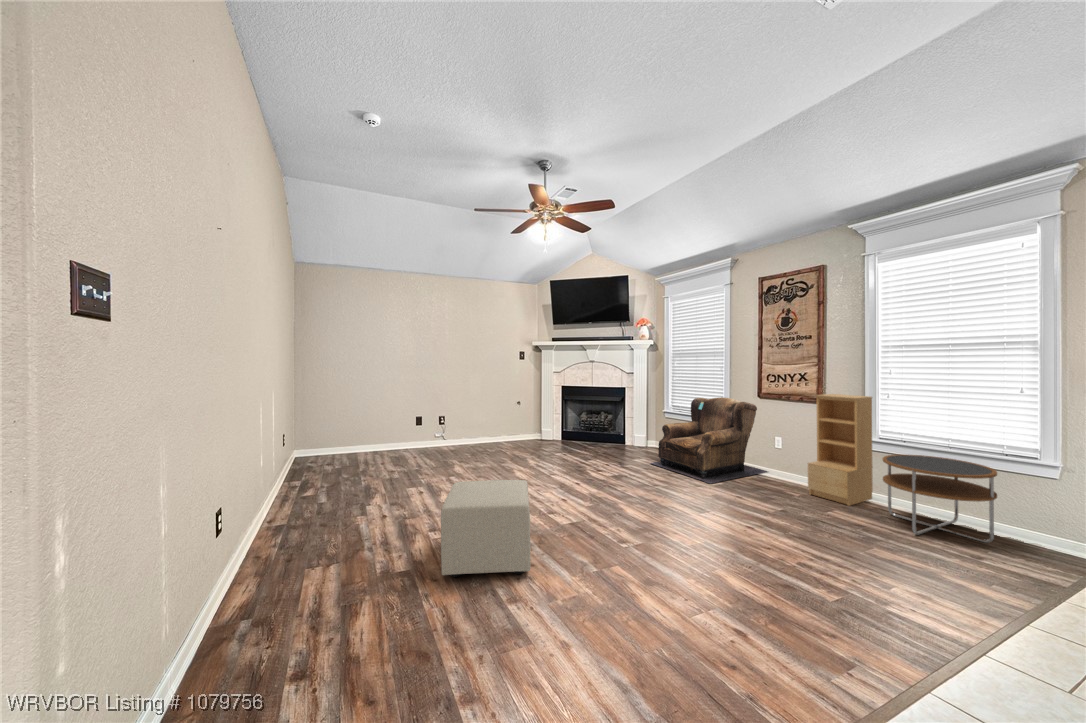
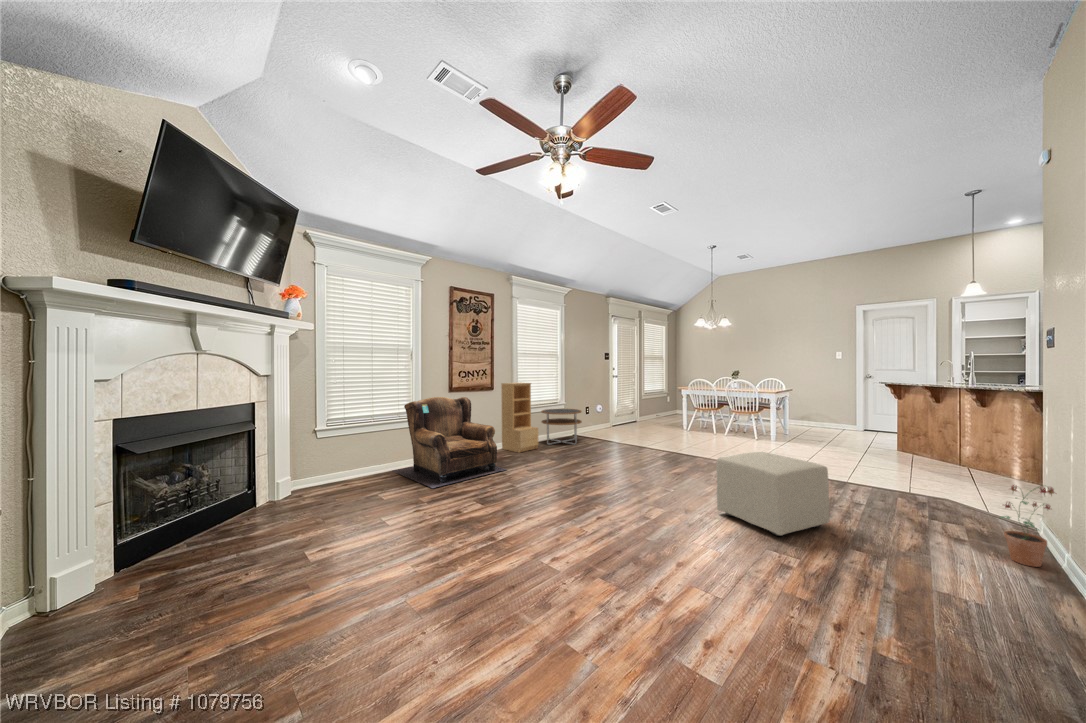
potted plant: none [211,551,278,664] -> present [1000,485,1054,567]

